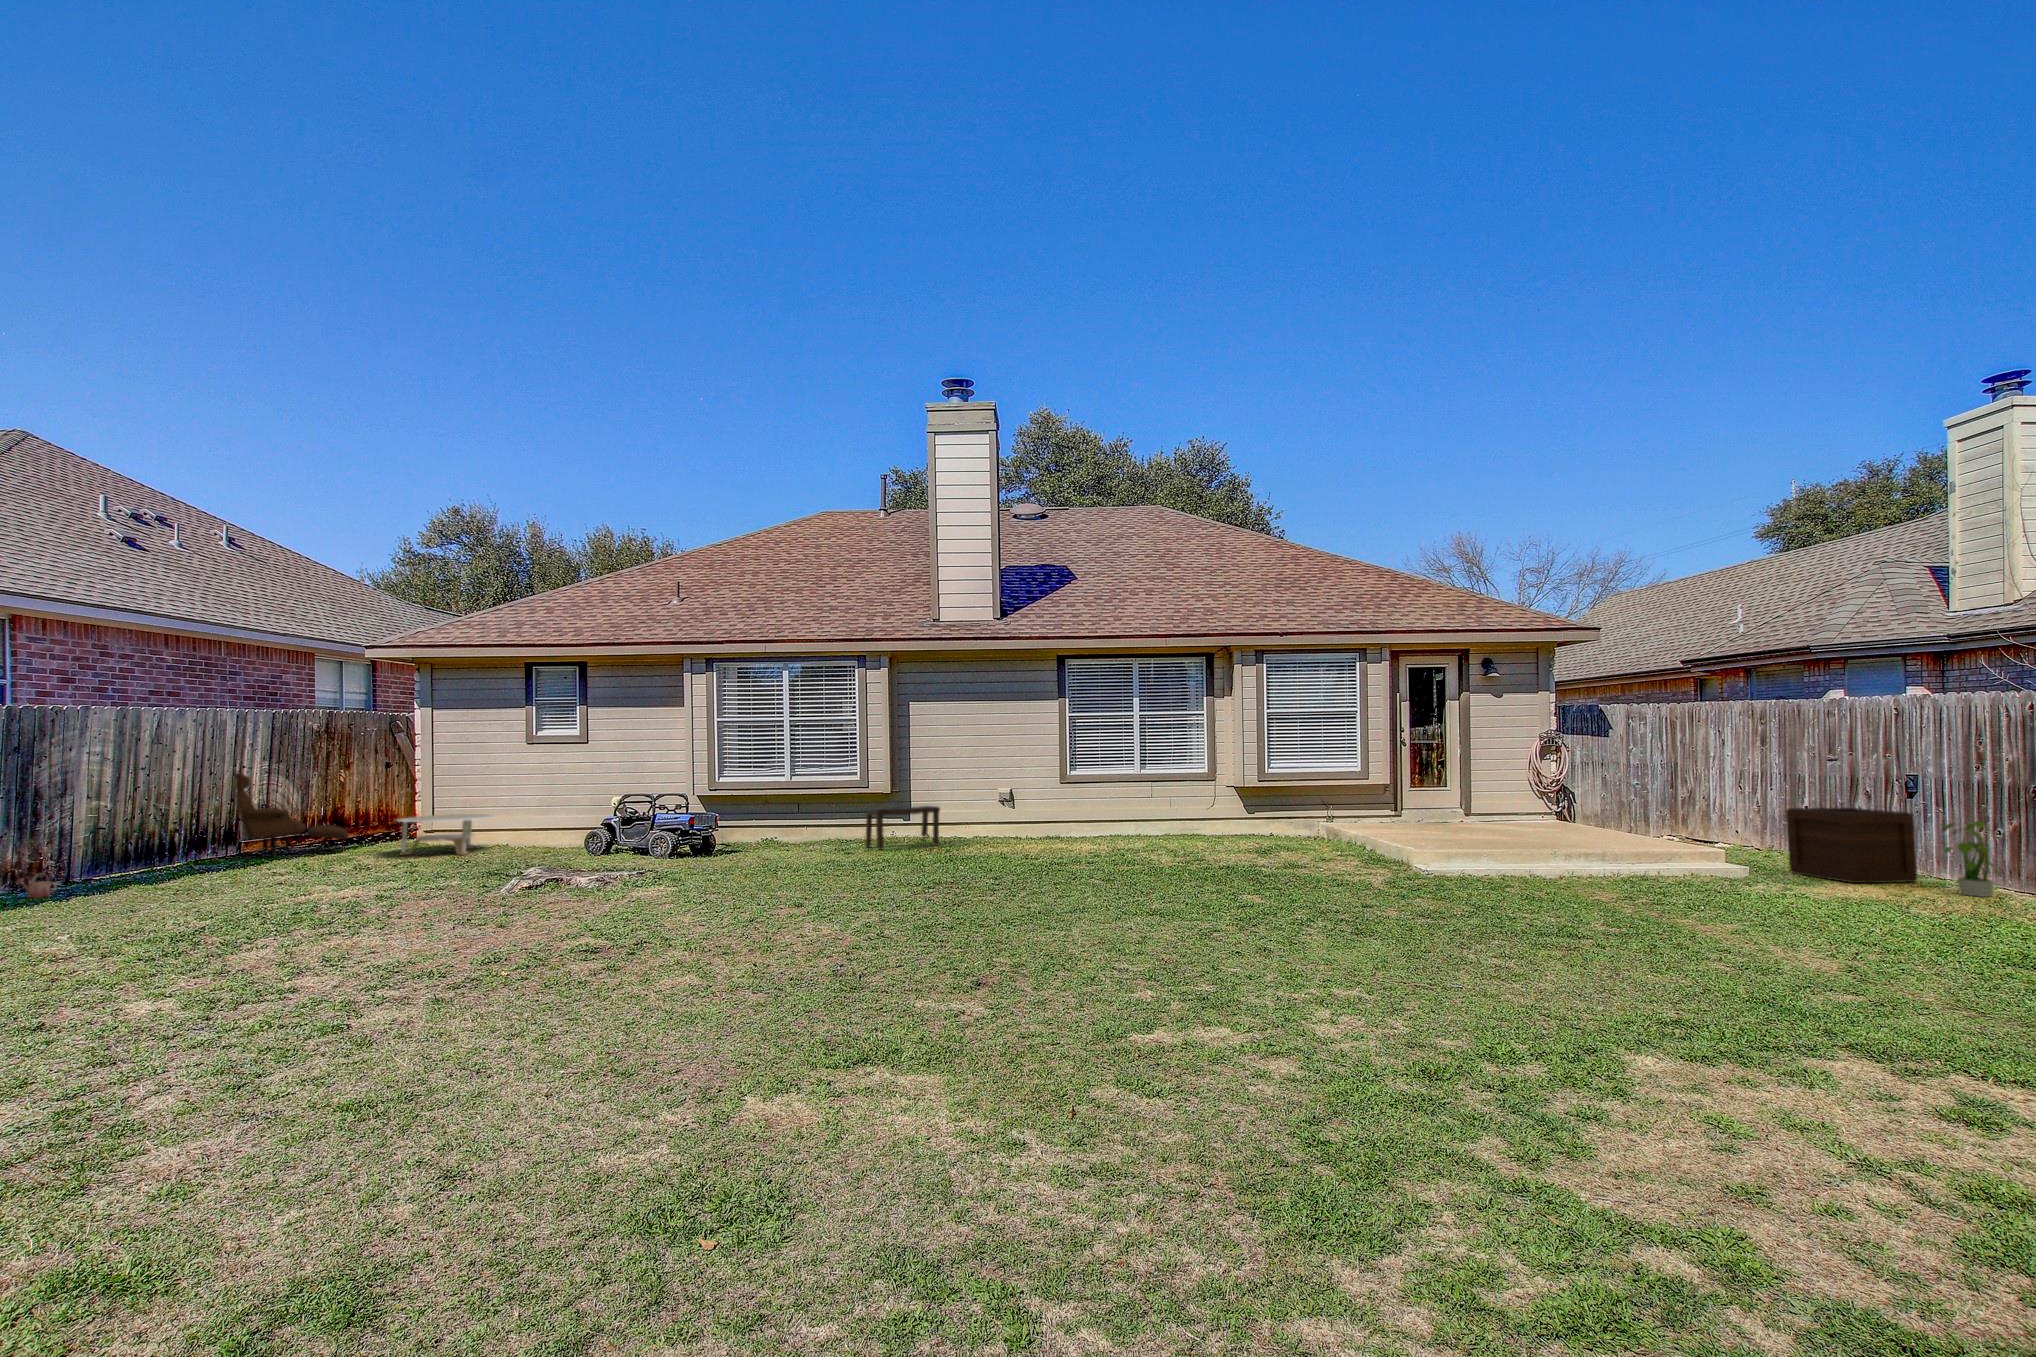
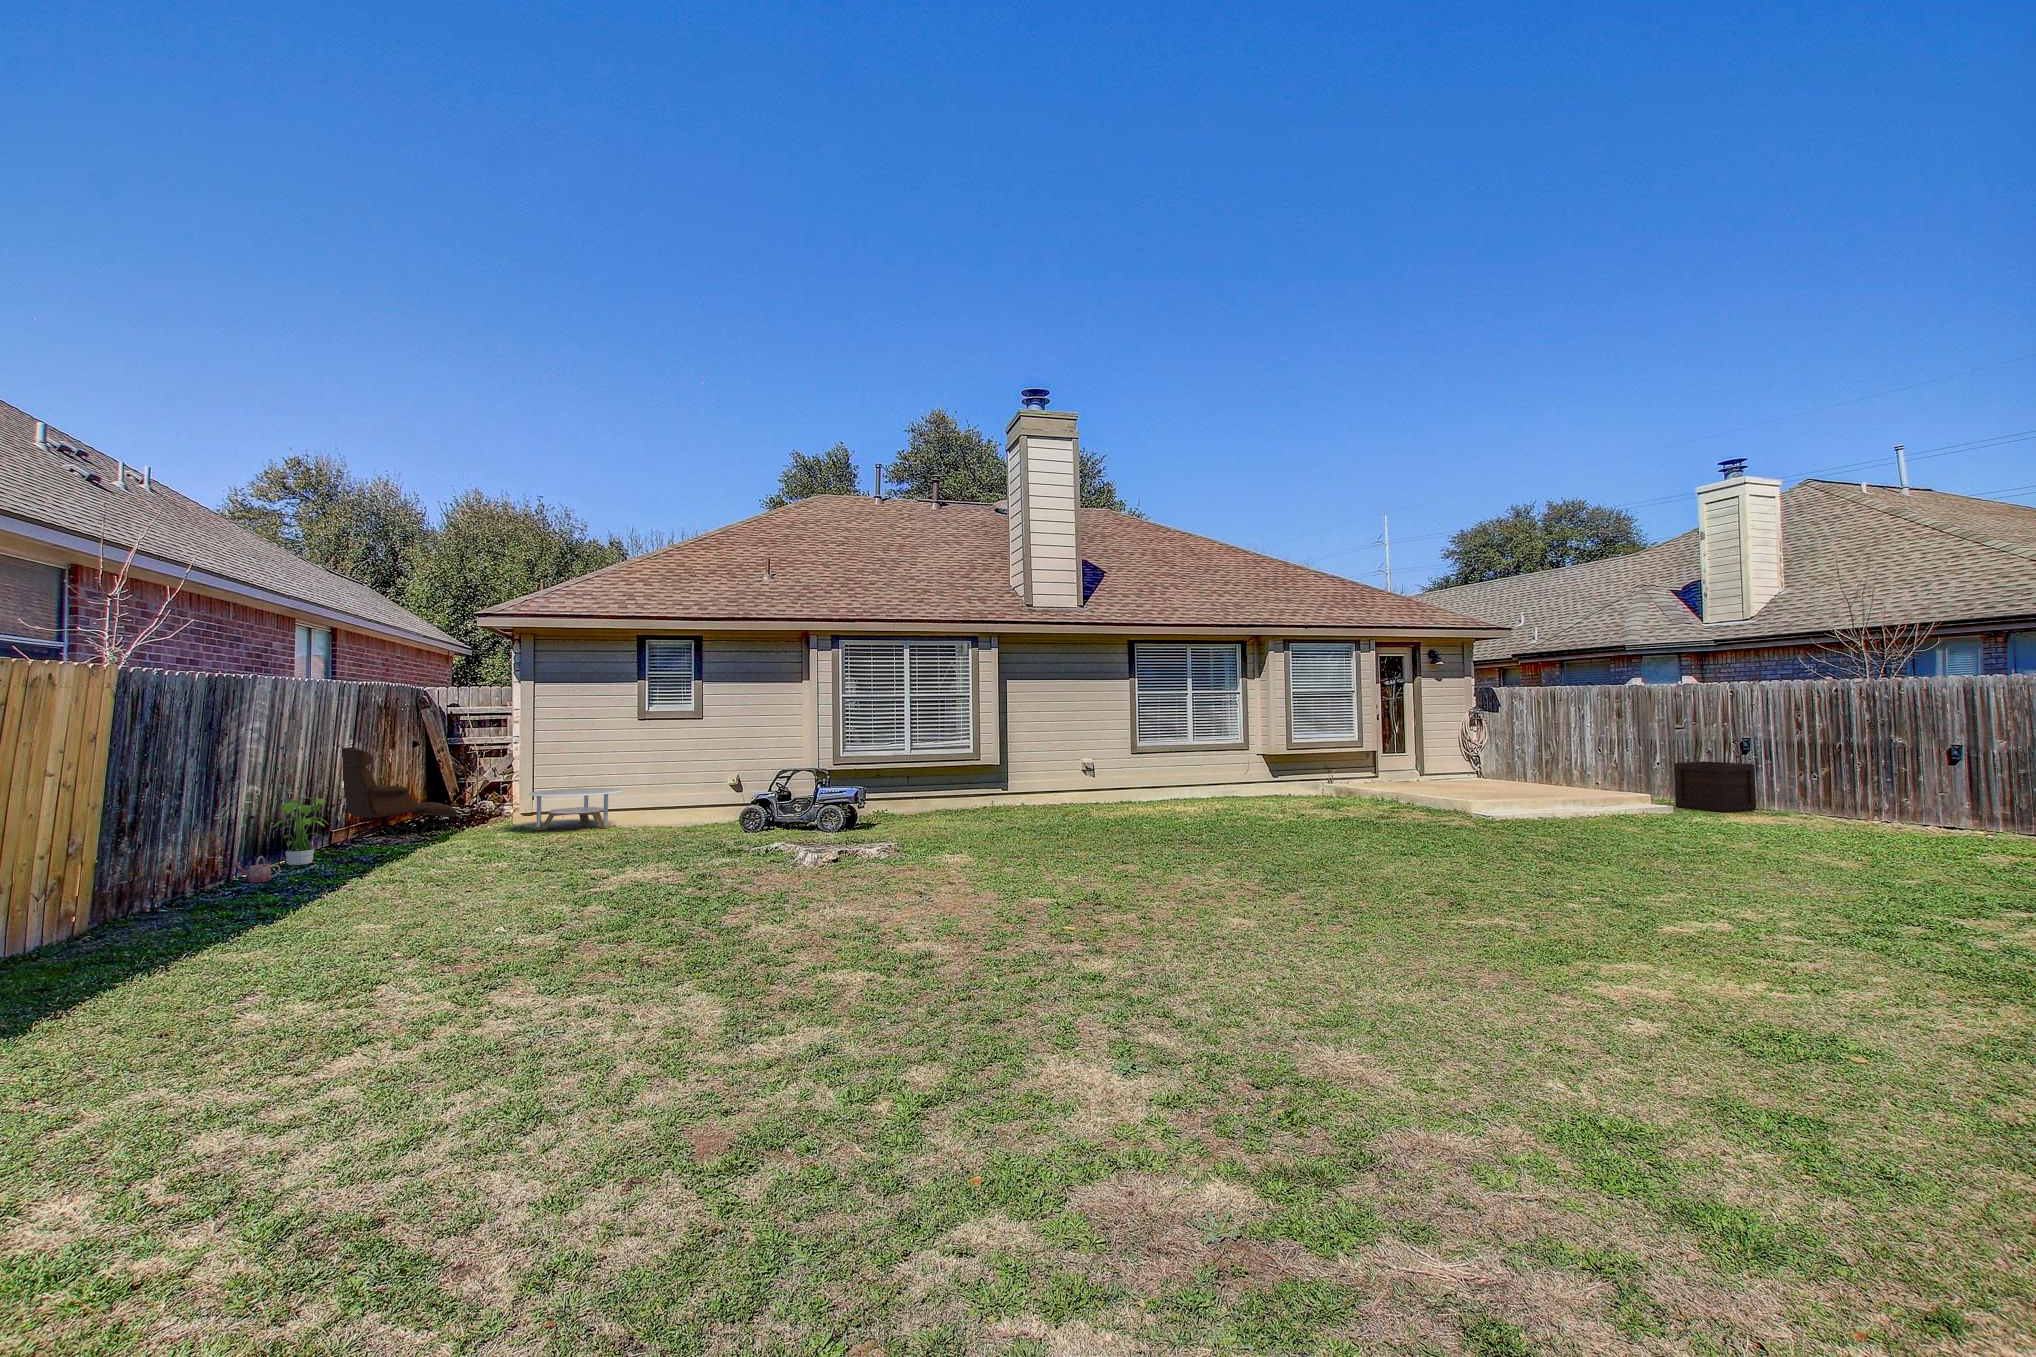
bench: present [865,806,940,850] -> none [980,772,1041,811]
potted plant: present [1943,821,2000,897] -> present [274,798,328,865]

